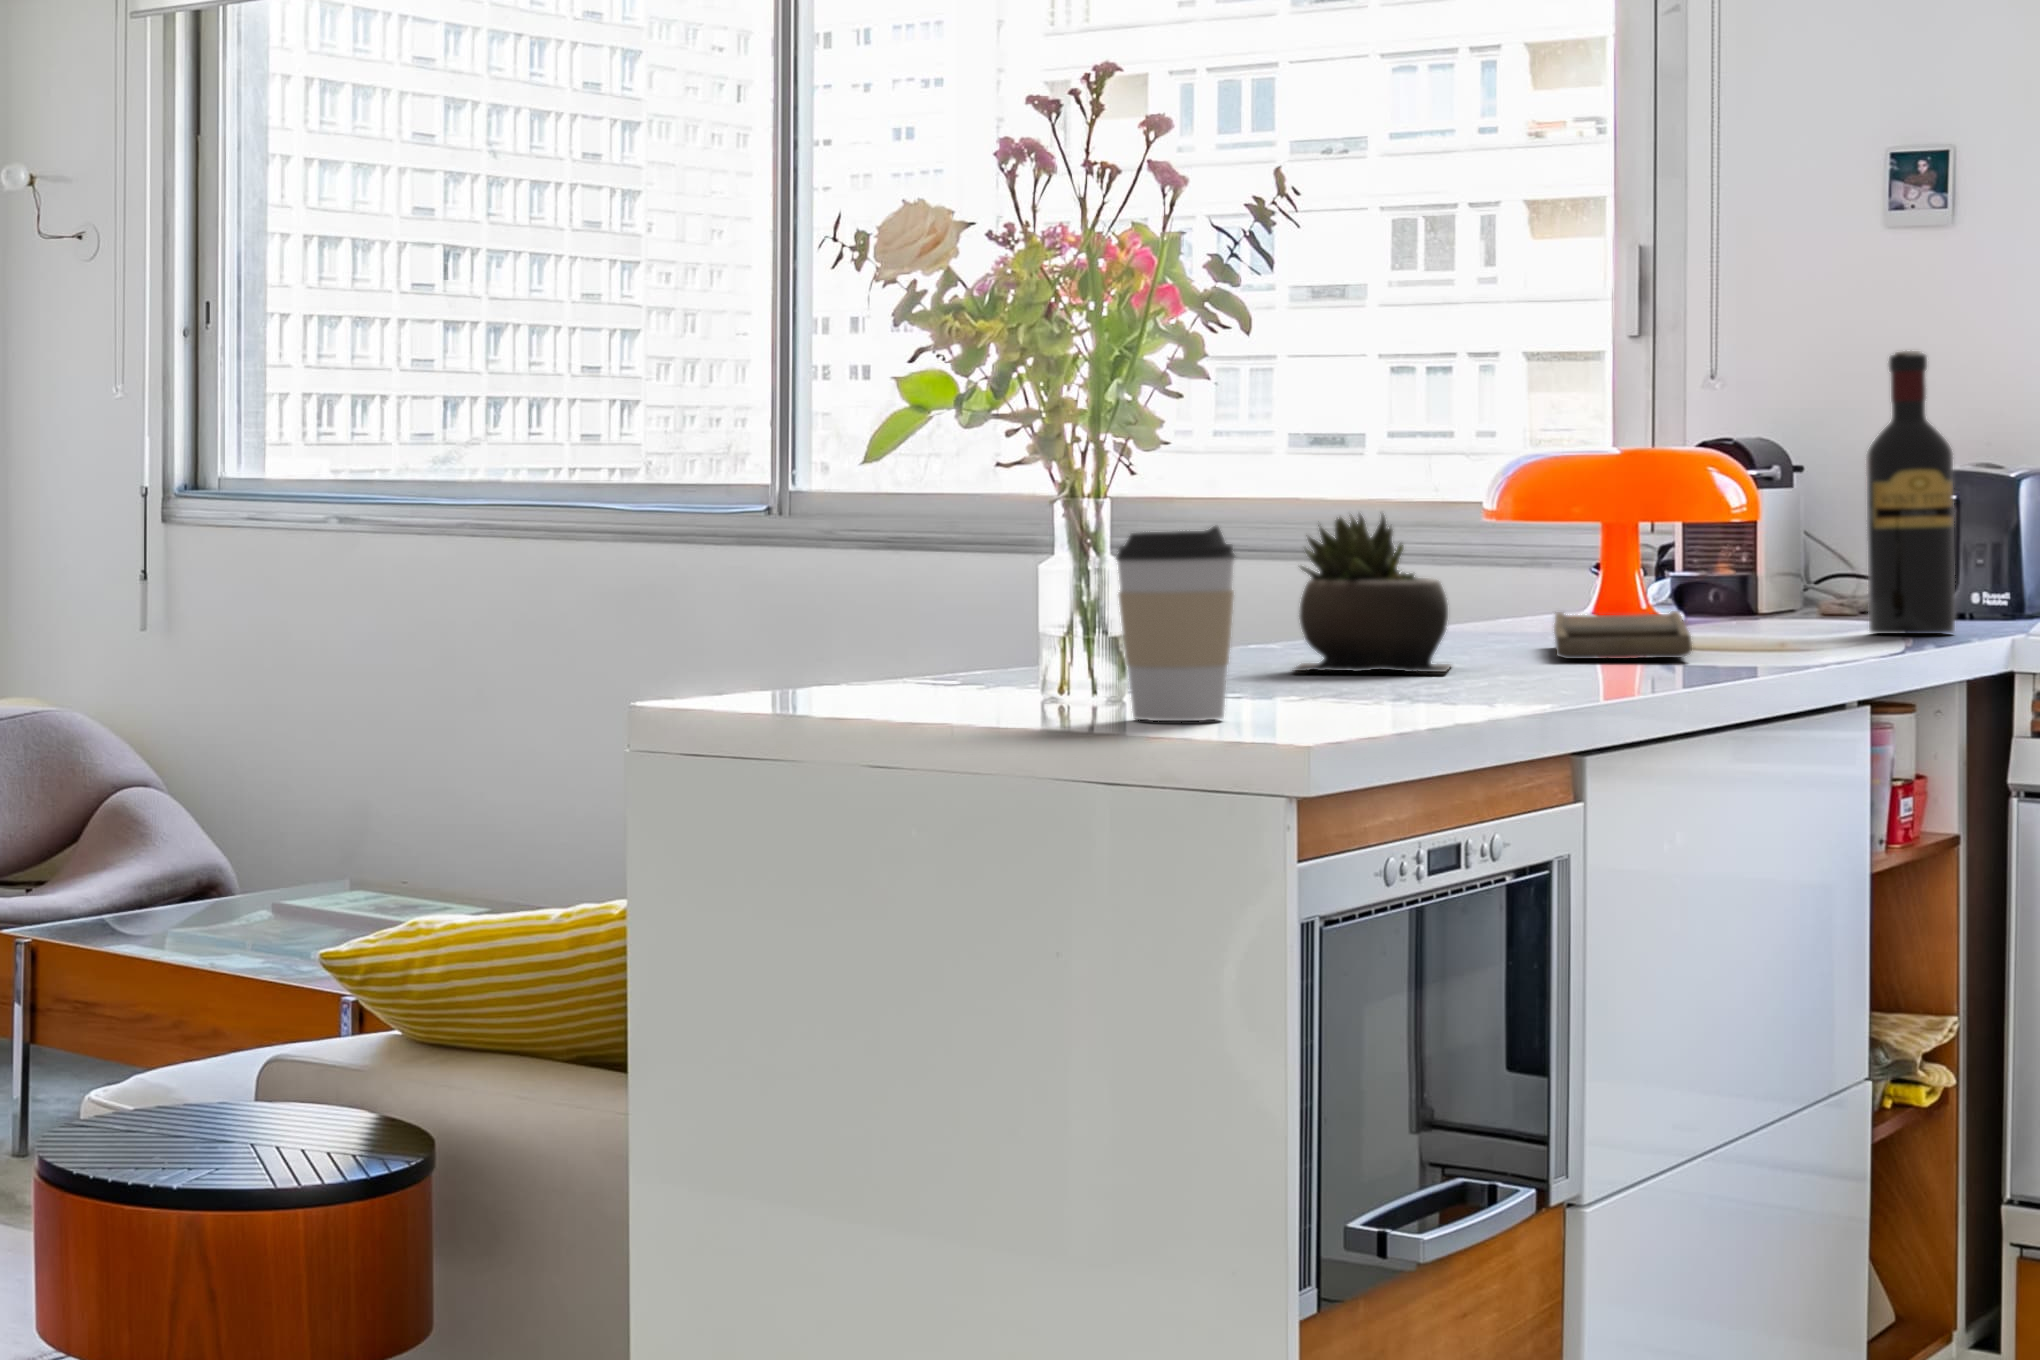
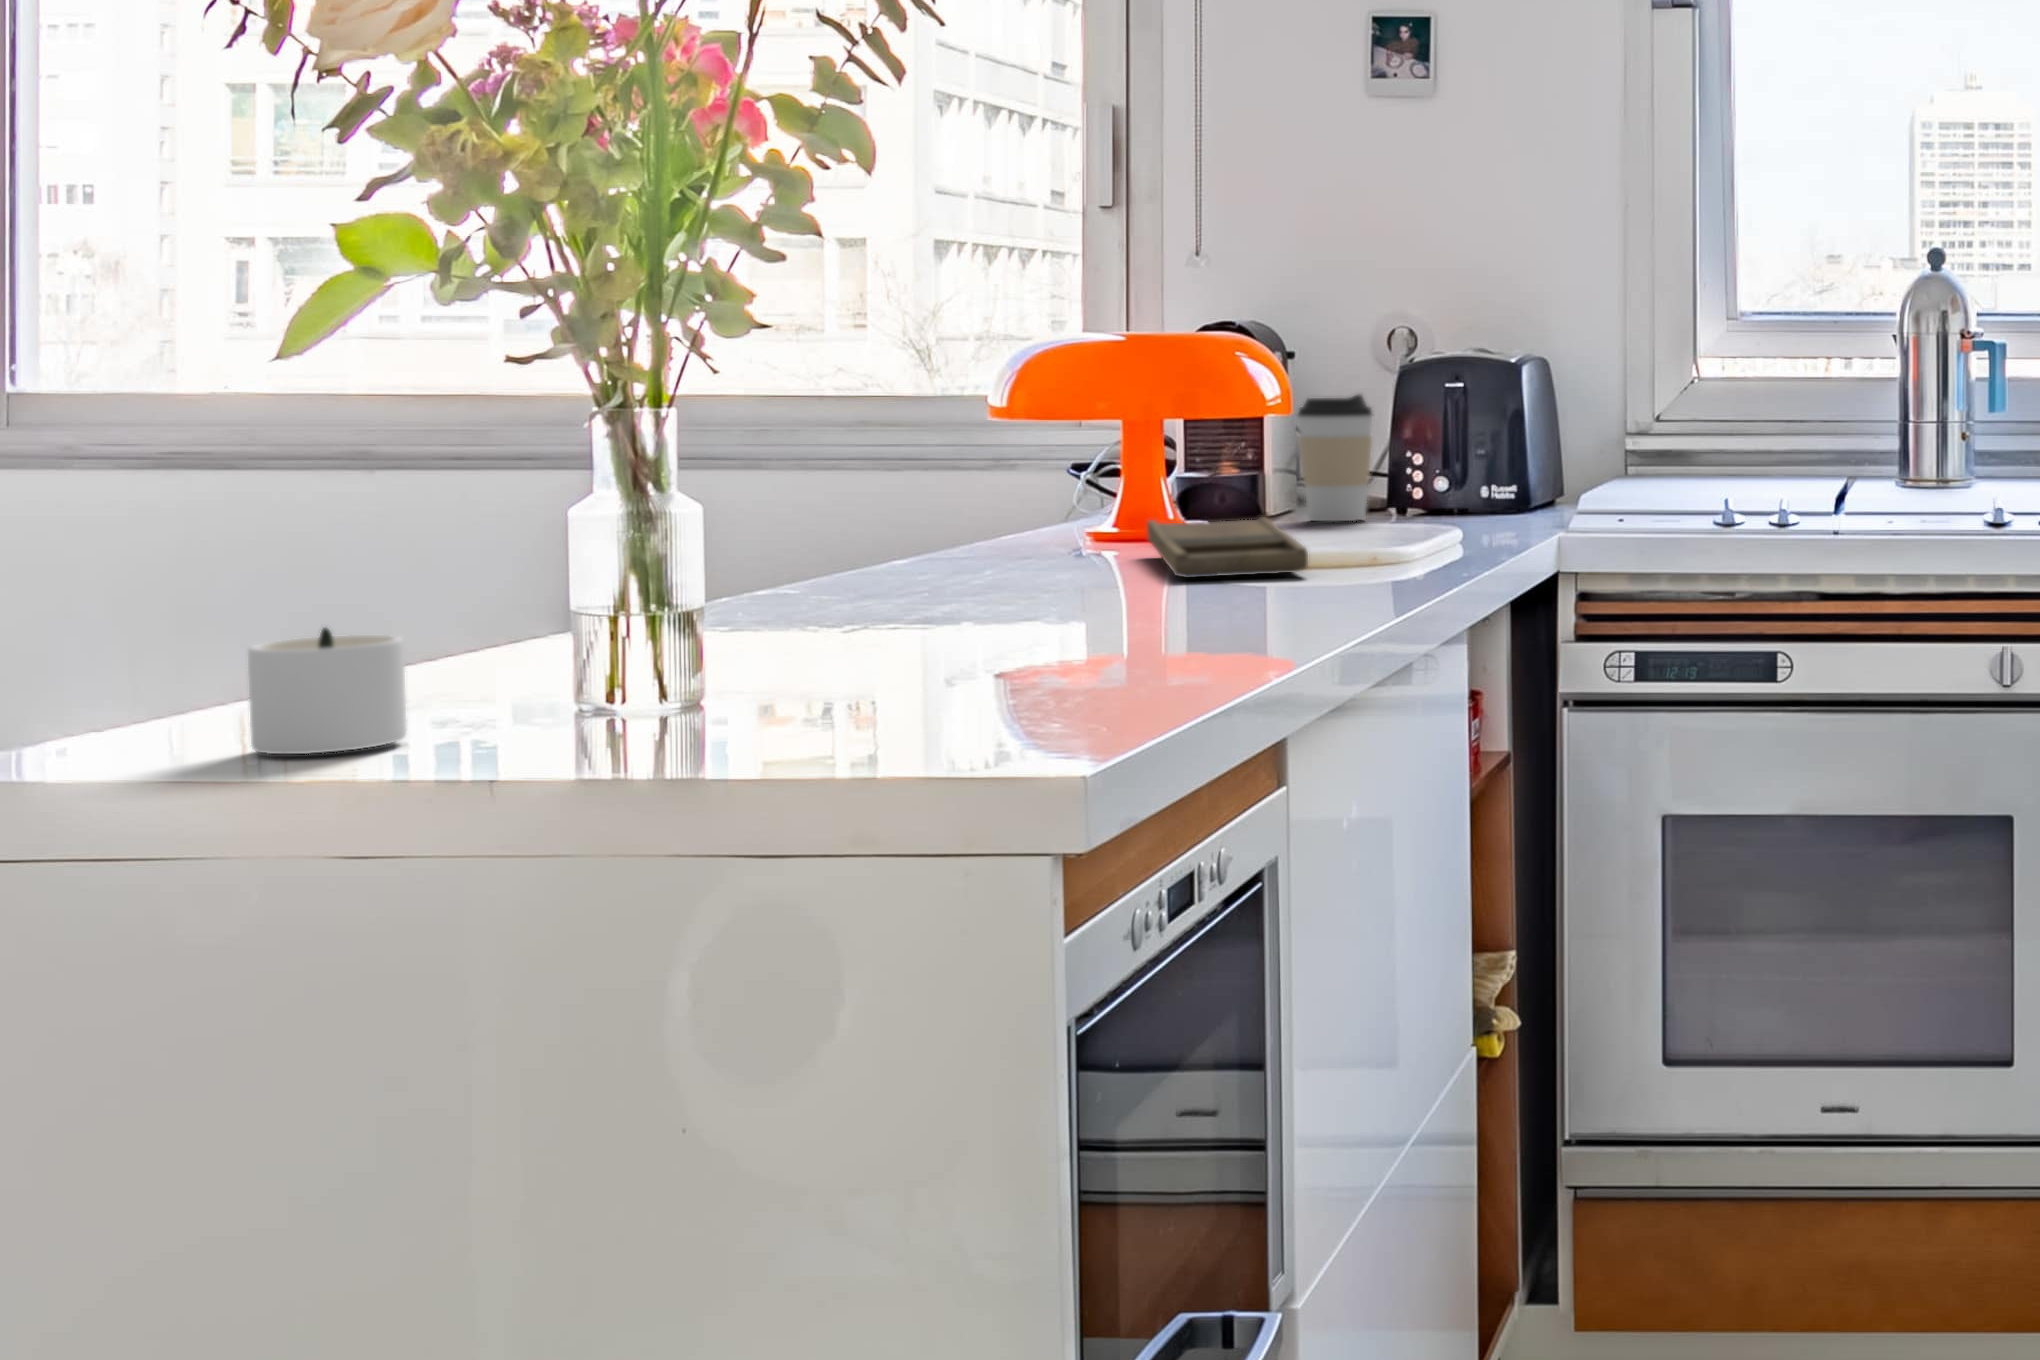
wine bottle: present [1866,351,1955,634] -> none [1404,267,1476,530]
succulent plant: present [1294,515,1450,672] -> none [894,418,1081,613]
coffee cup: present [1116,526,1235,721] -> present [1298,394,1372,521]
candle: none [858,637,985,713] -> present [248,628,407,754]

